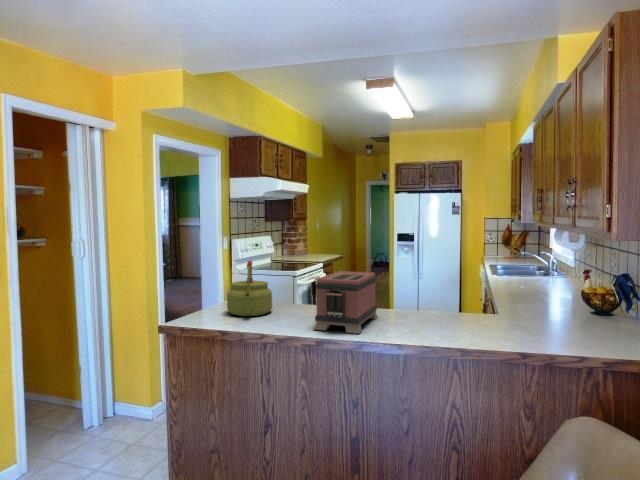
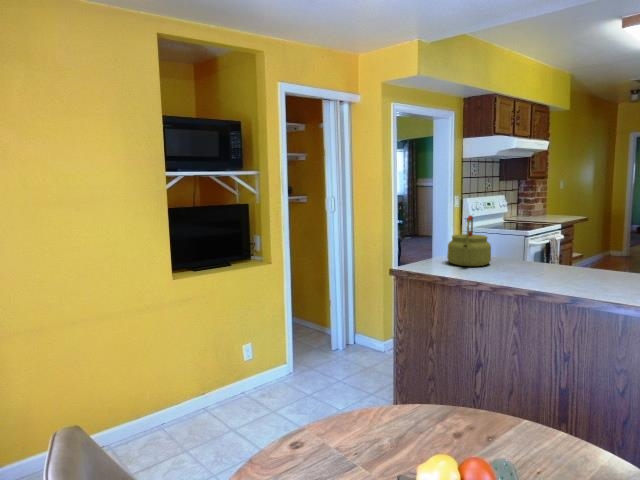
toaster: present [313,271,378,334] -> none [528,228,608,291]

